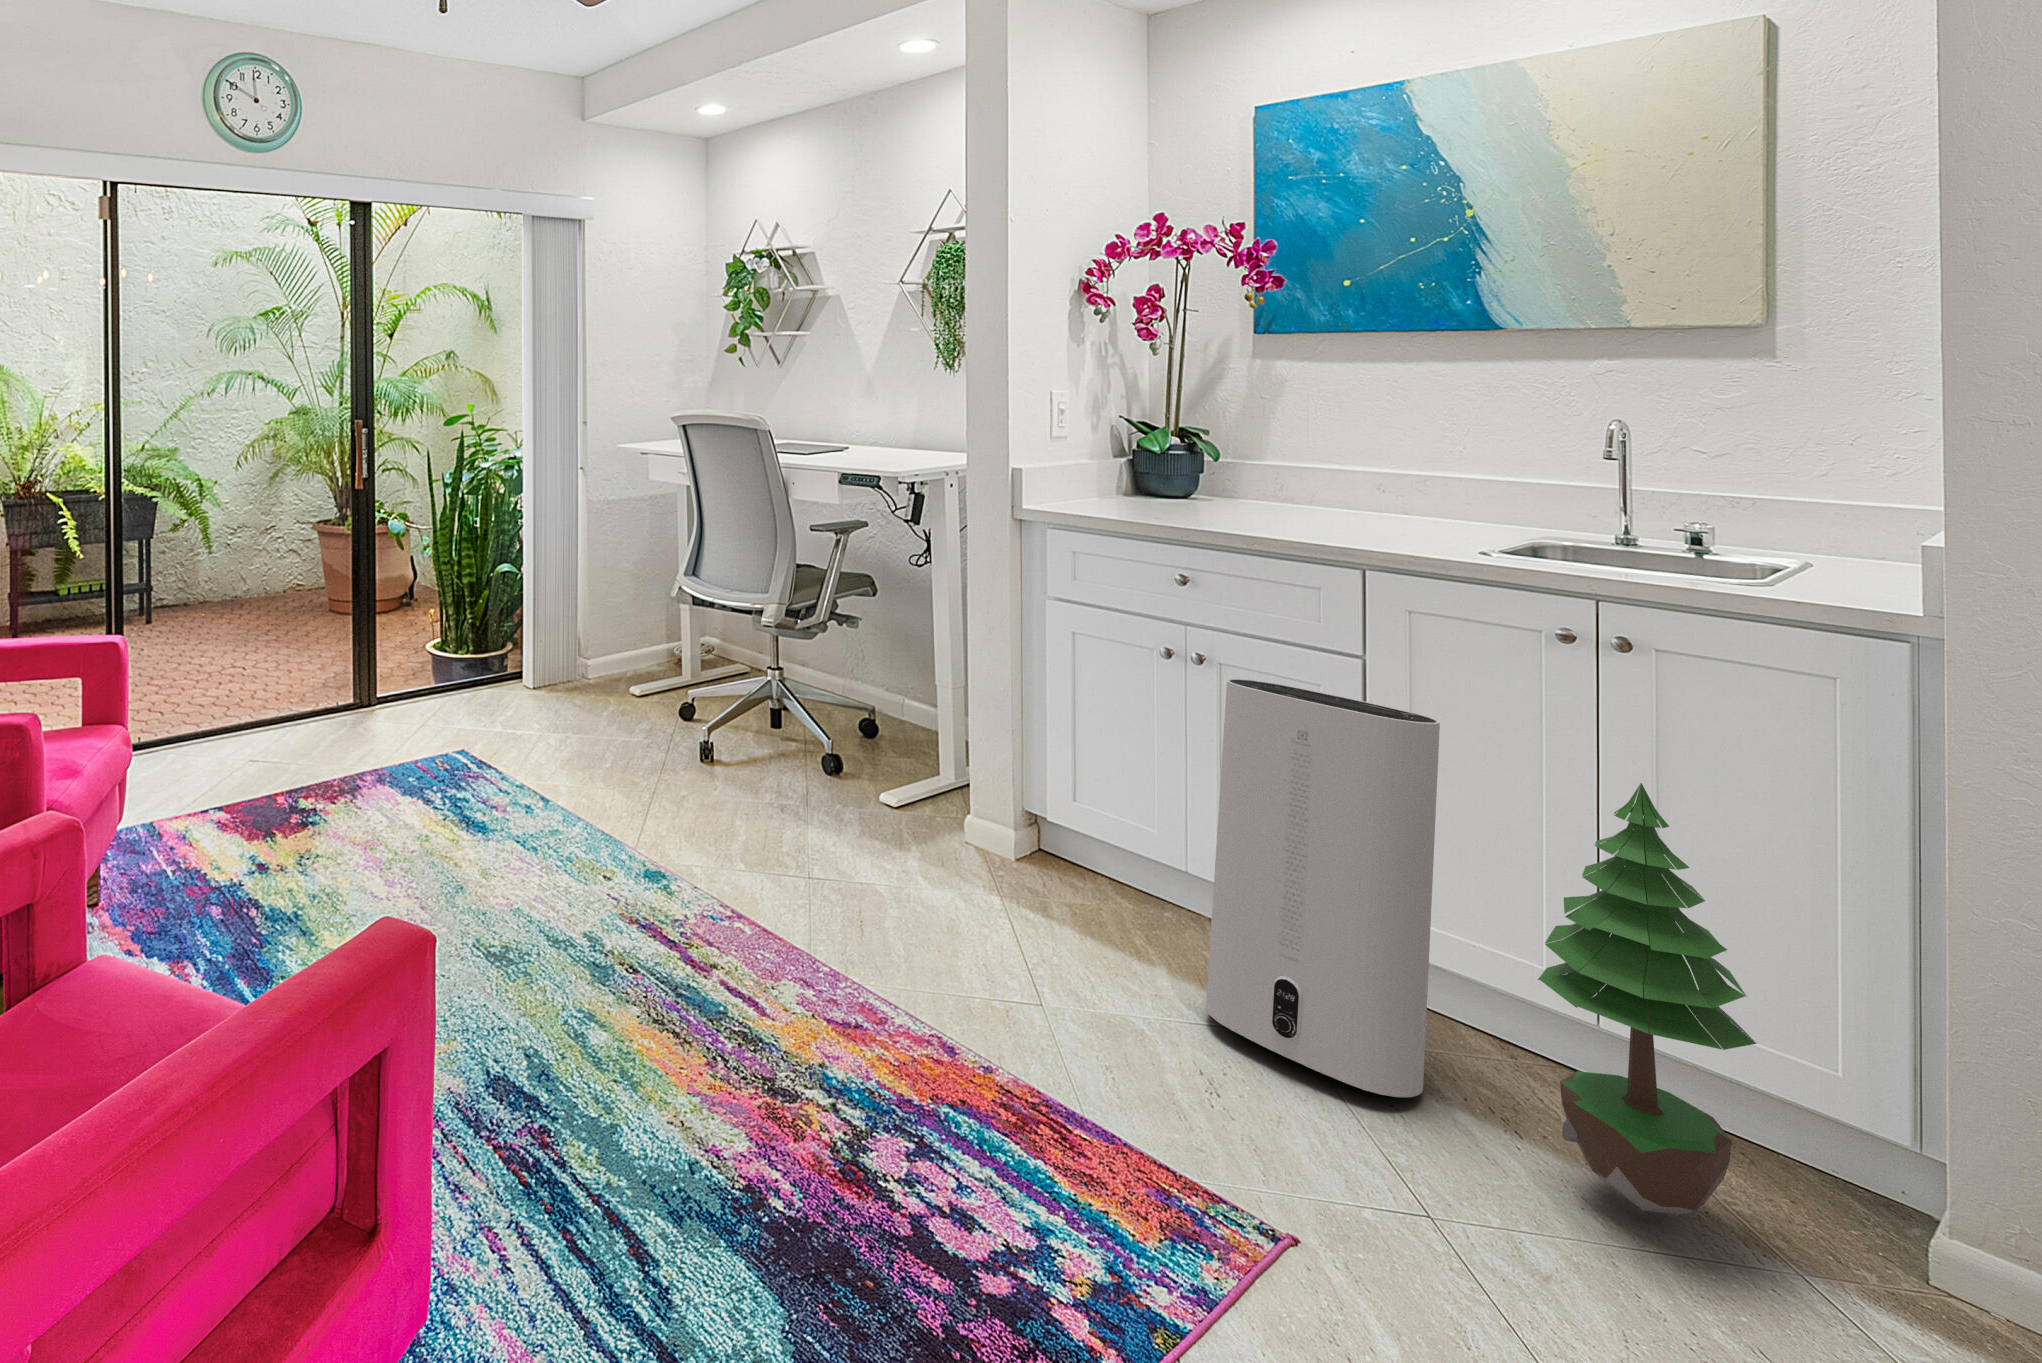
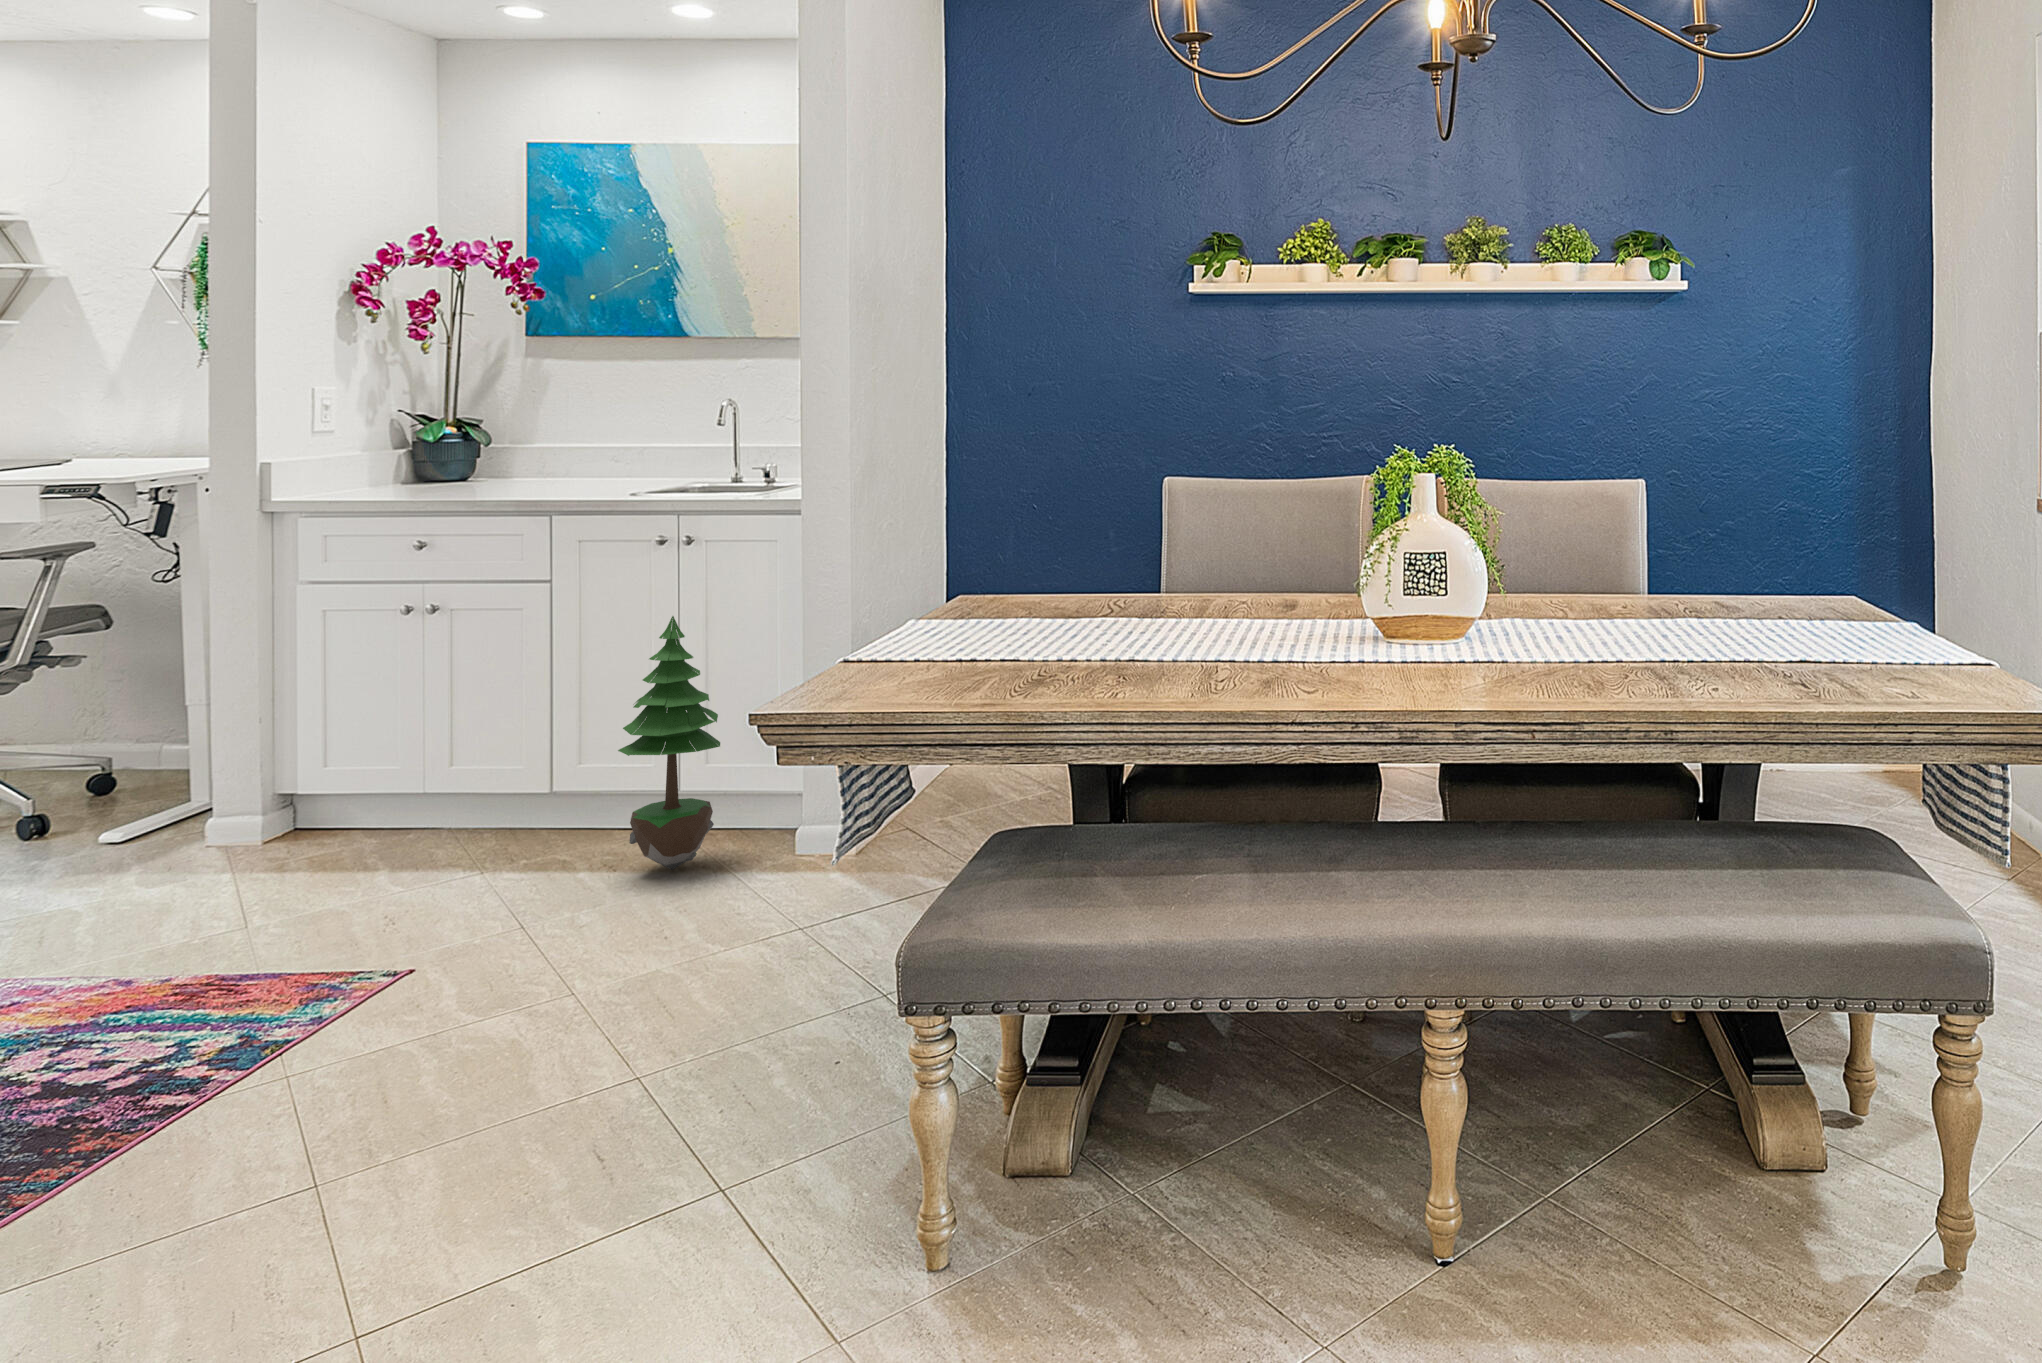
air purifier: present [1206,679,1440,1097] -> none [418,611,590,873]

